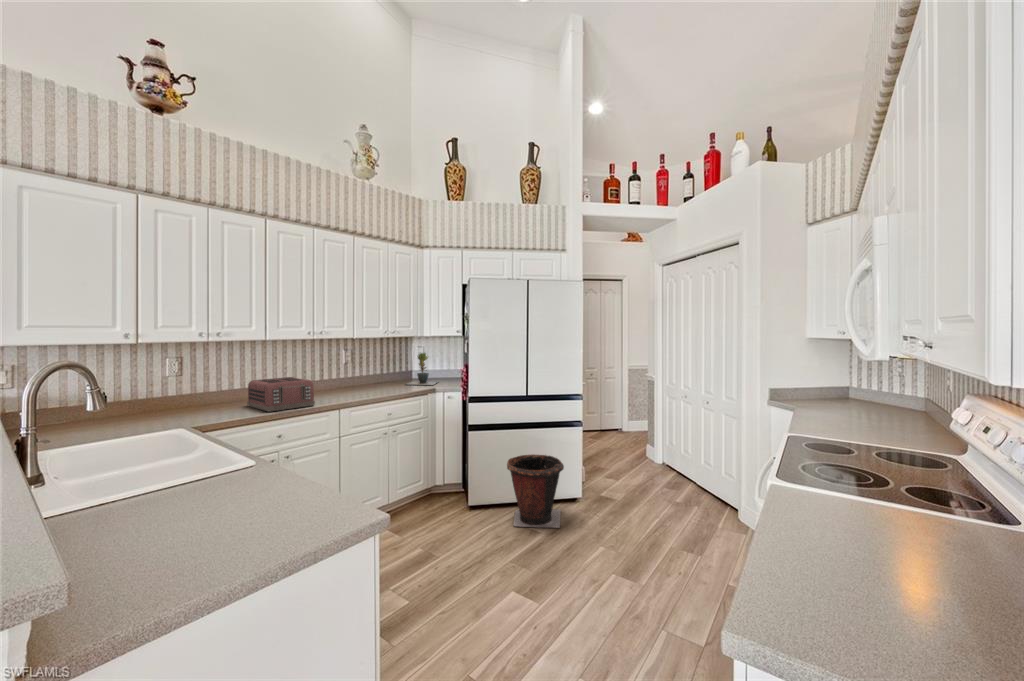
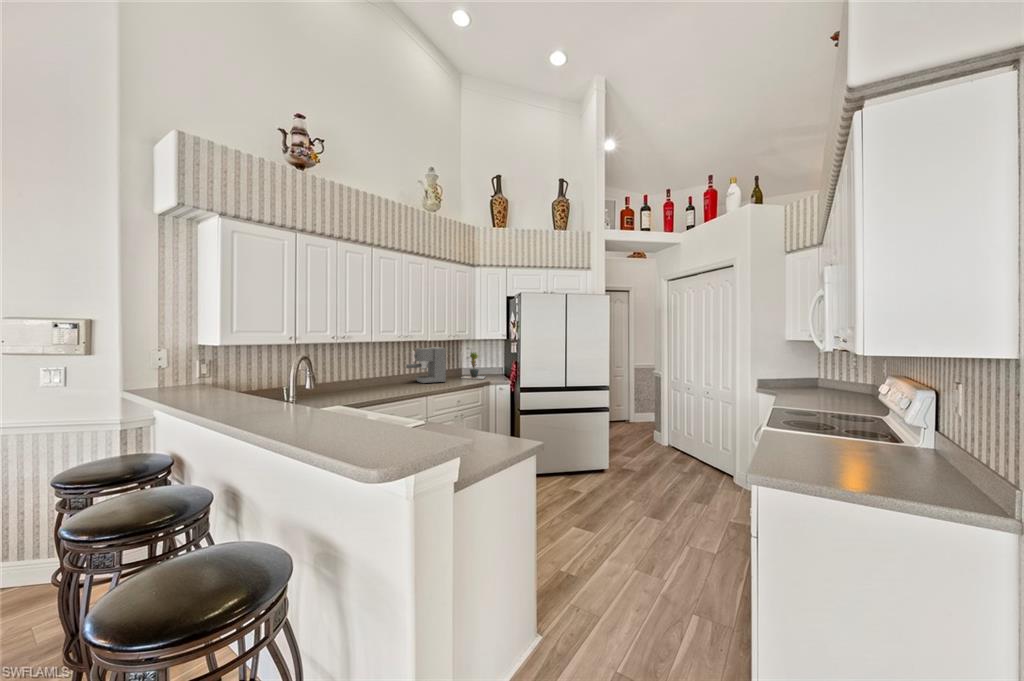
coffee maker: none [330,347,381,392] -> present [406,347,446,383]
toaster: present [247,377,315,412] -> none [354,371,406,396]
waste bin: present [507,454,564,528] -> none [552,432,598,488]

